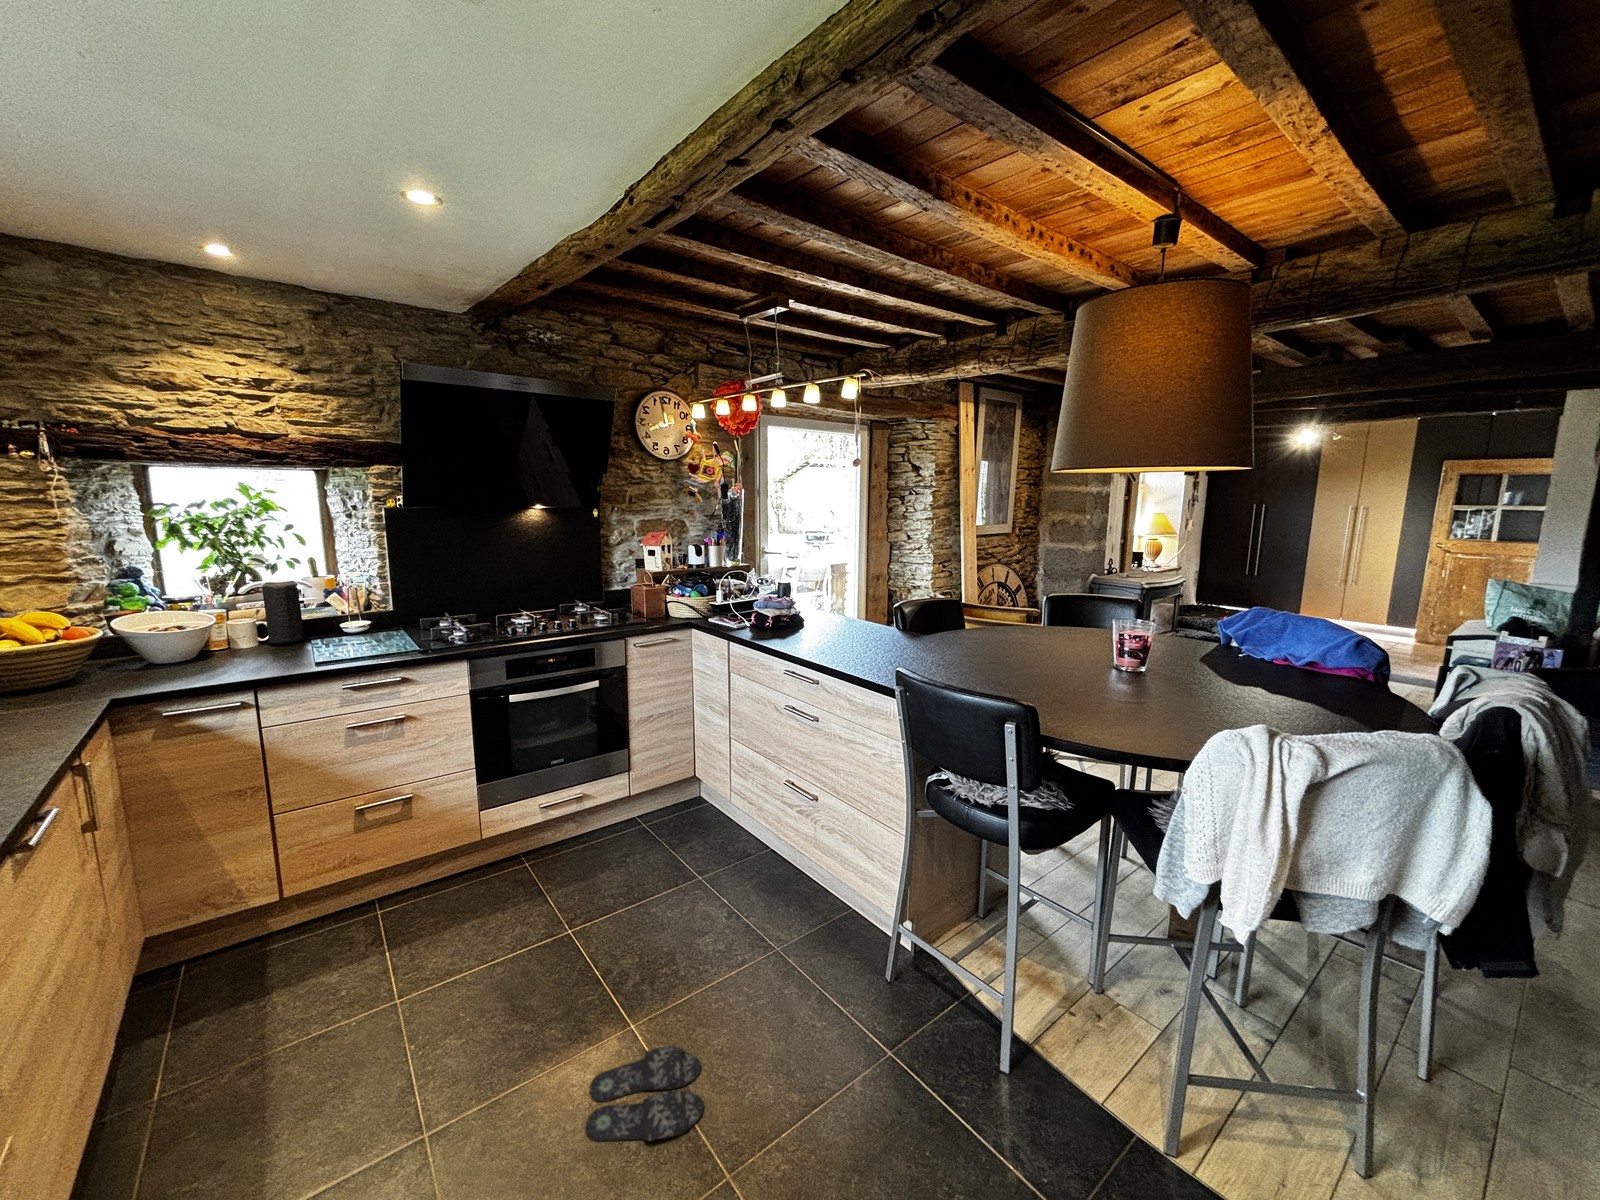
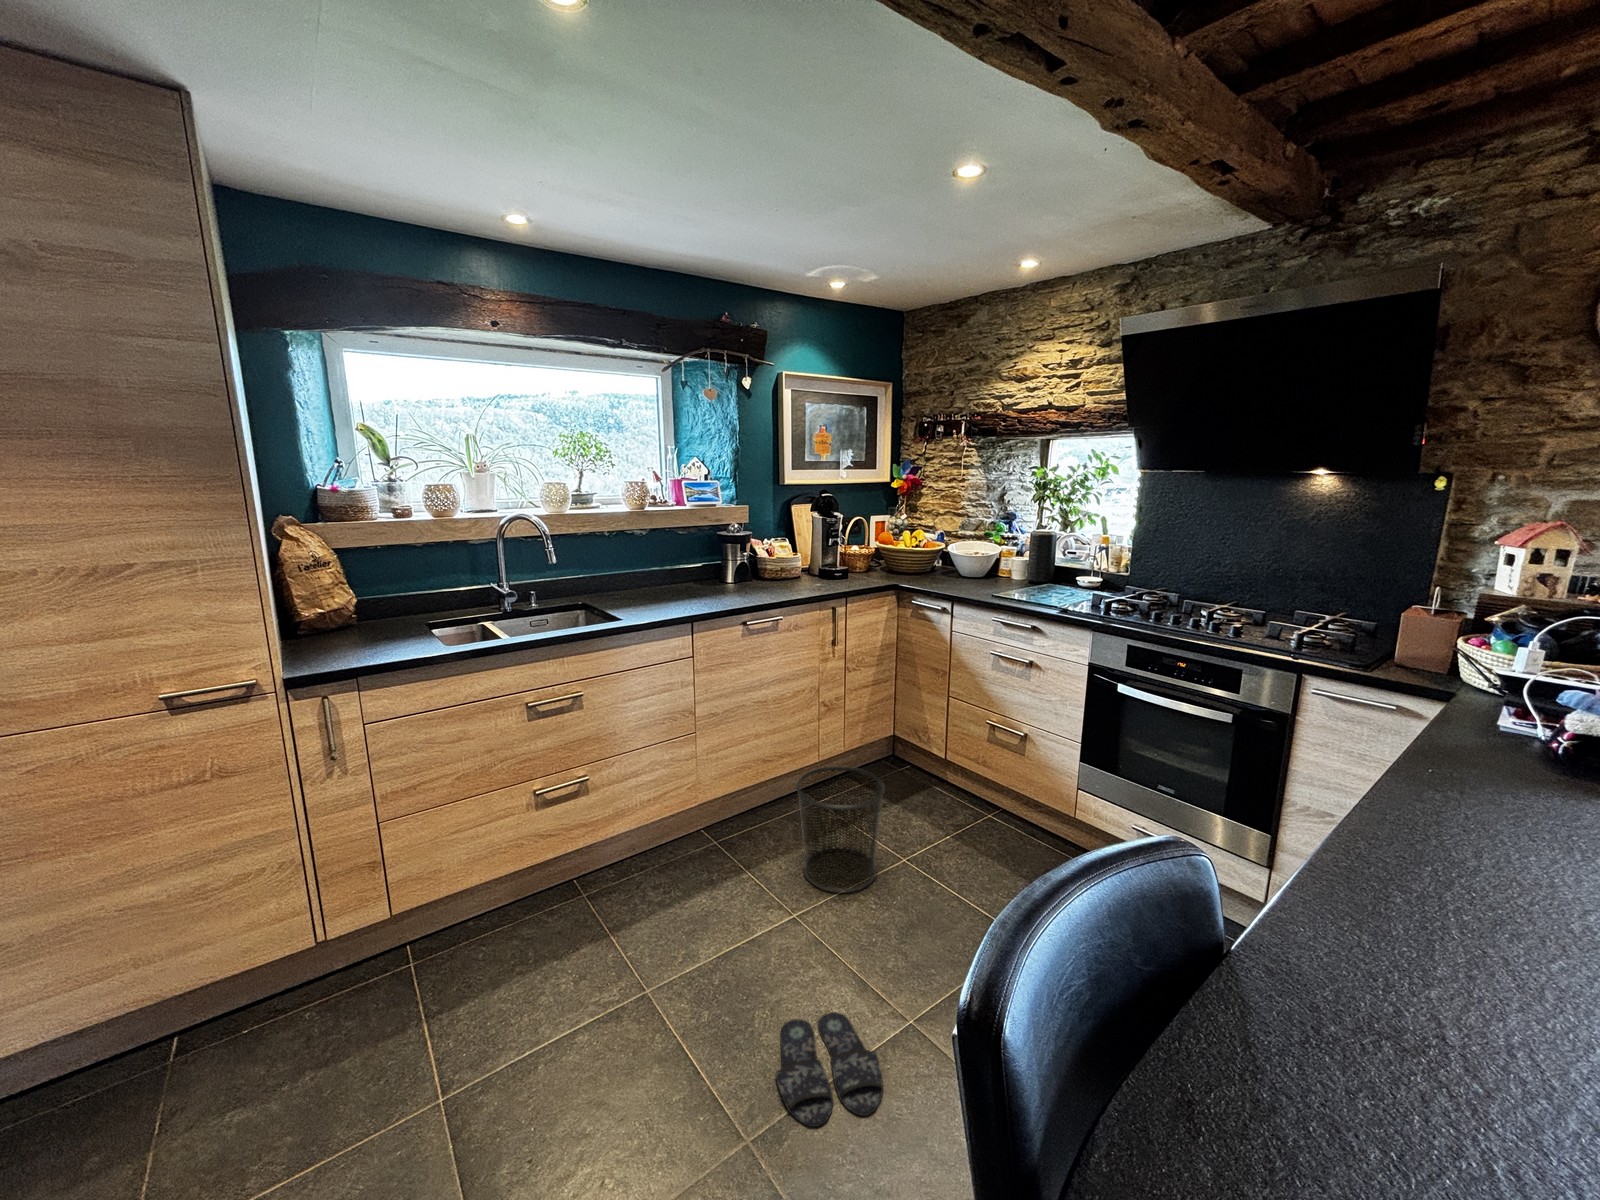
waste bin: none [274,915,423,1108] -> present [796,766,885,893]

